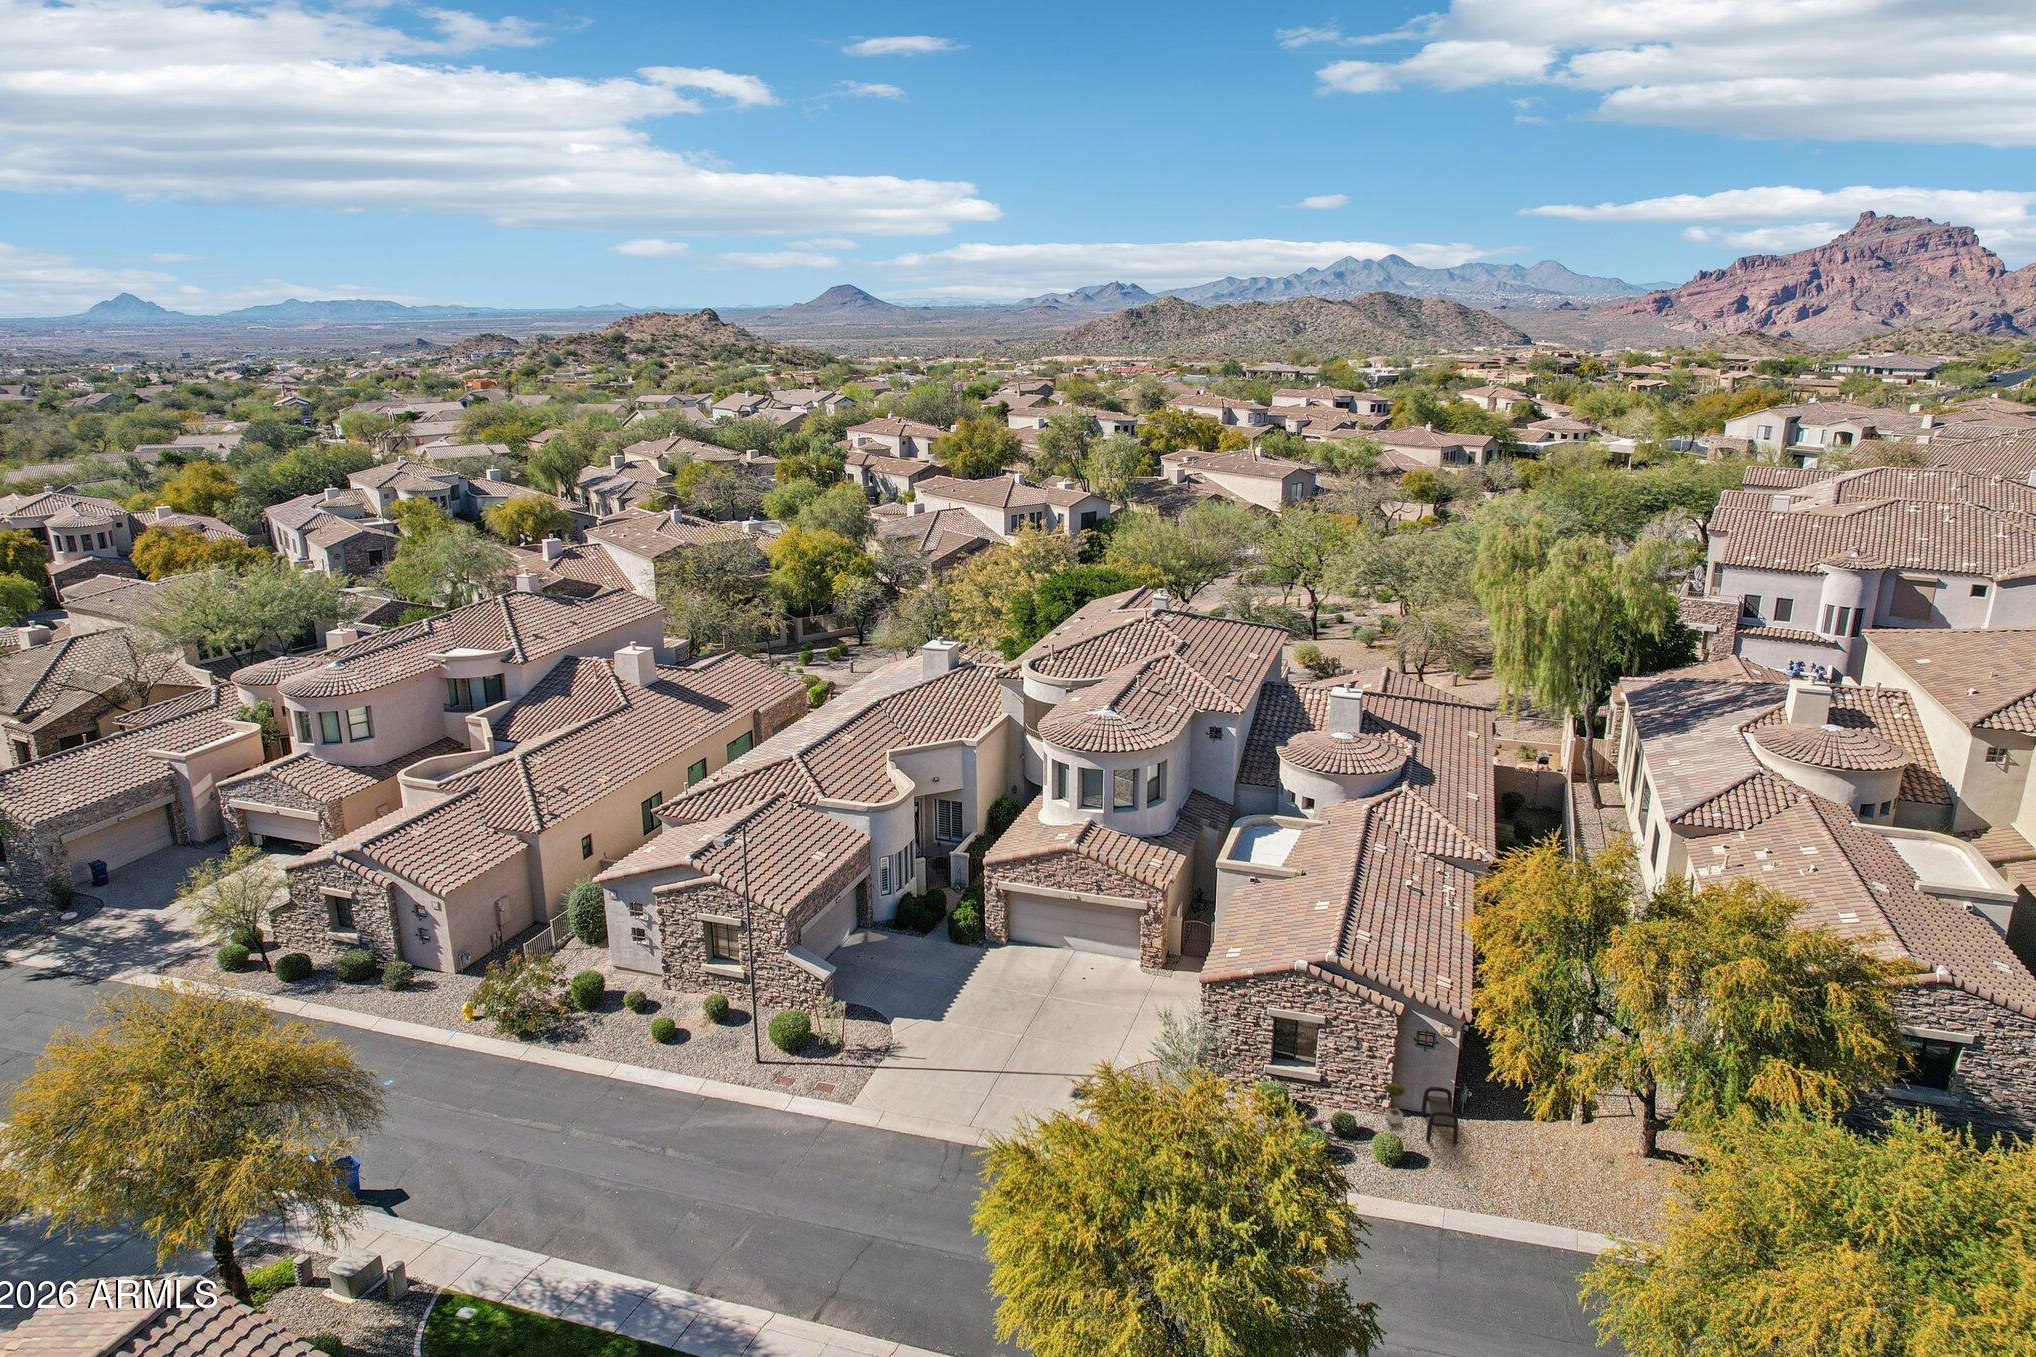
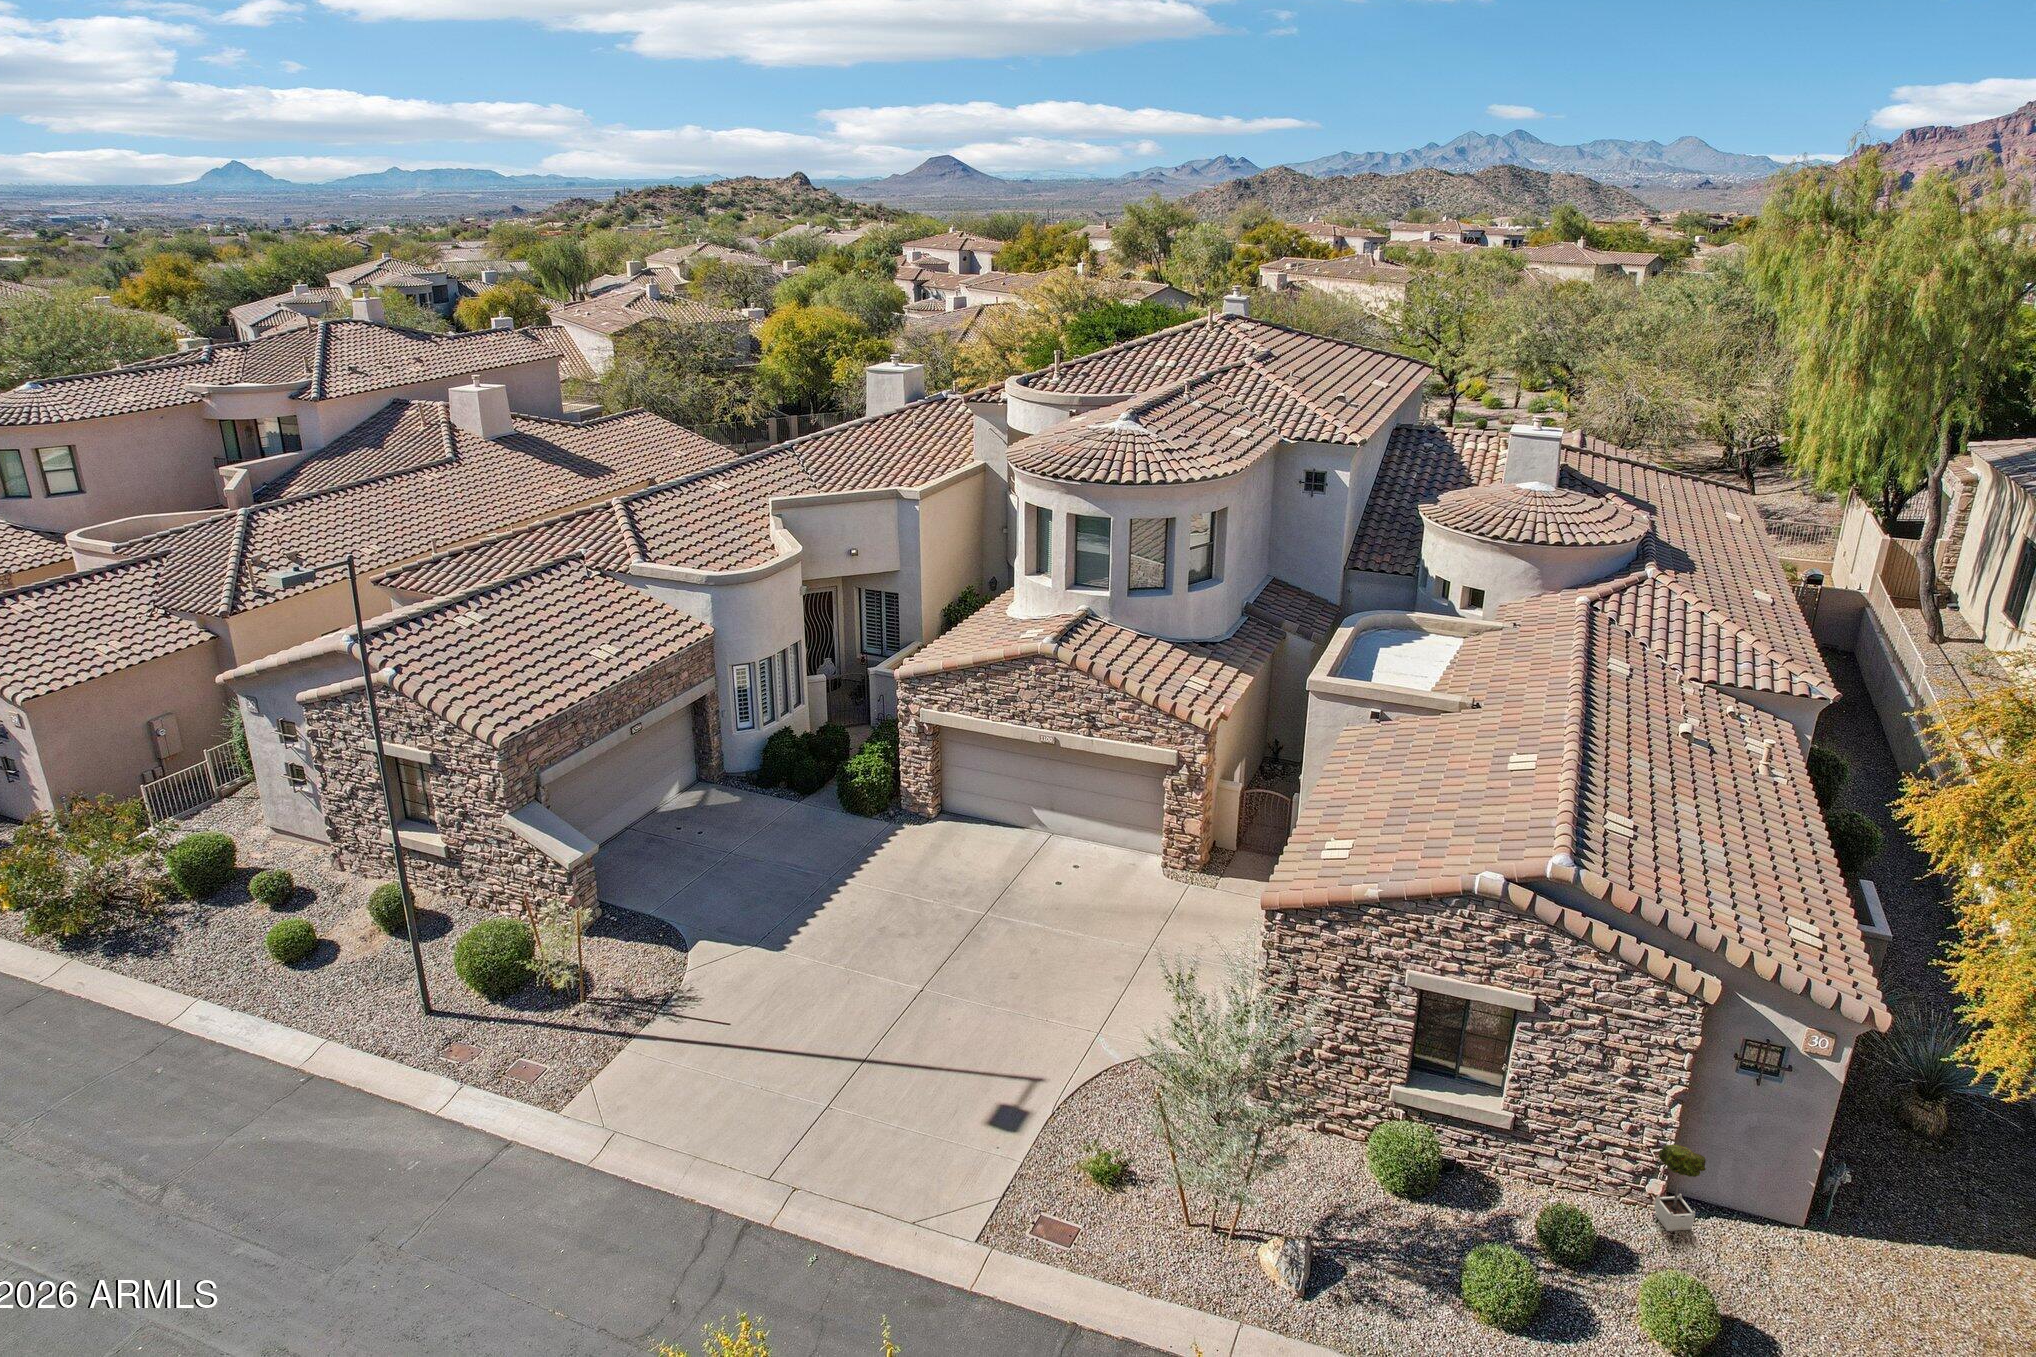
bench: present [1421,1087,1458,1144] -> none [1729,1156,1836,1294]

